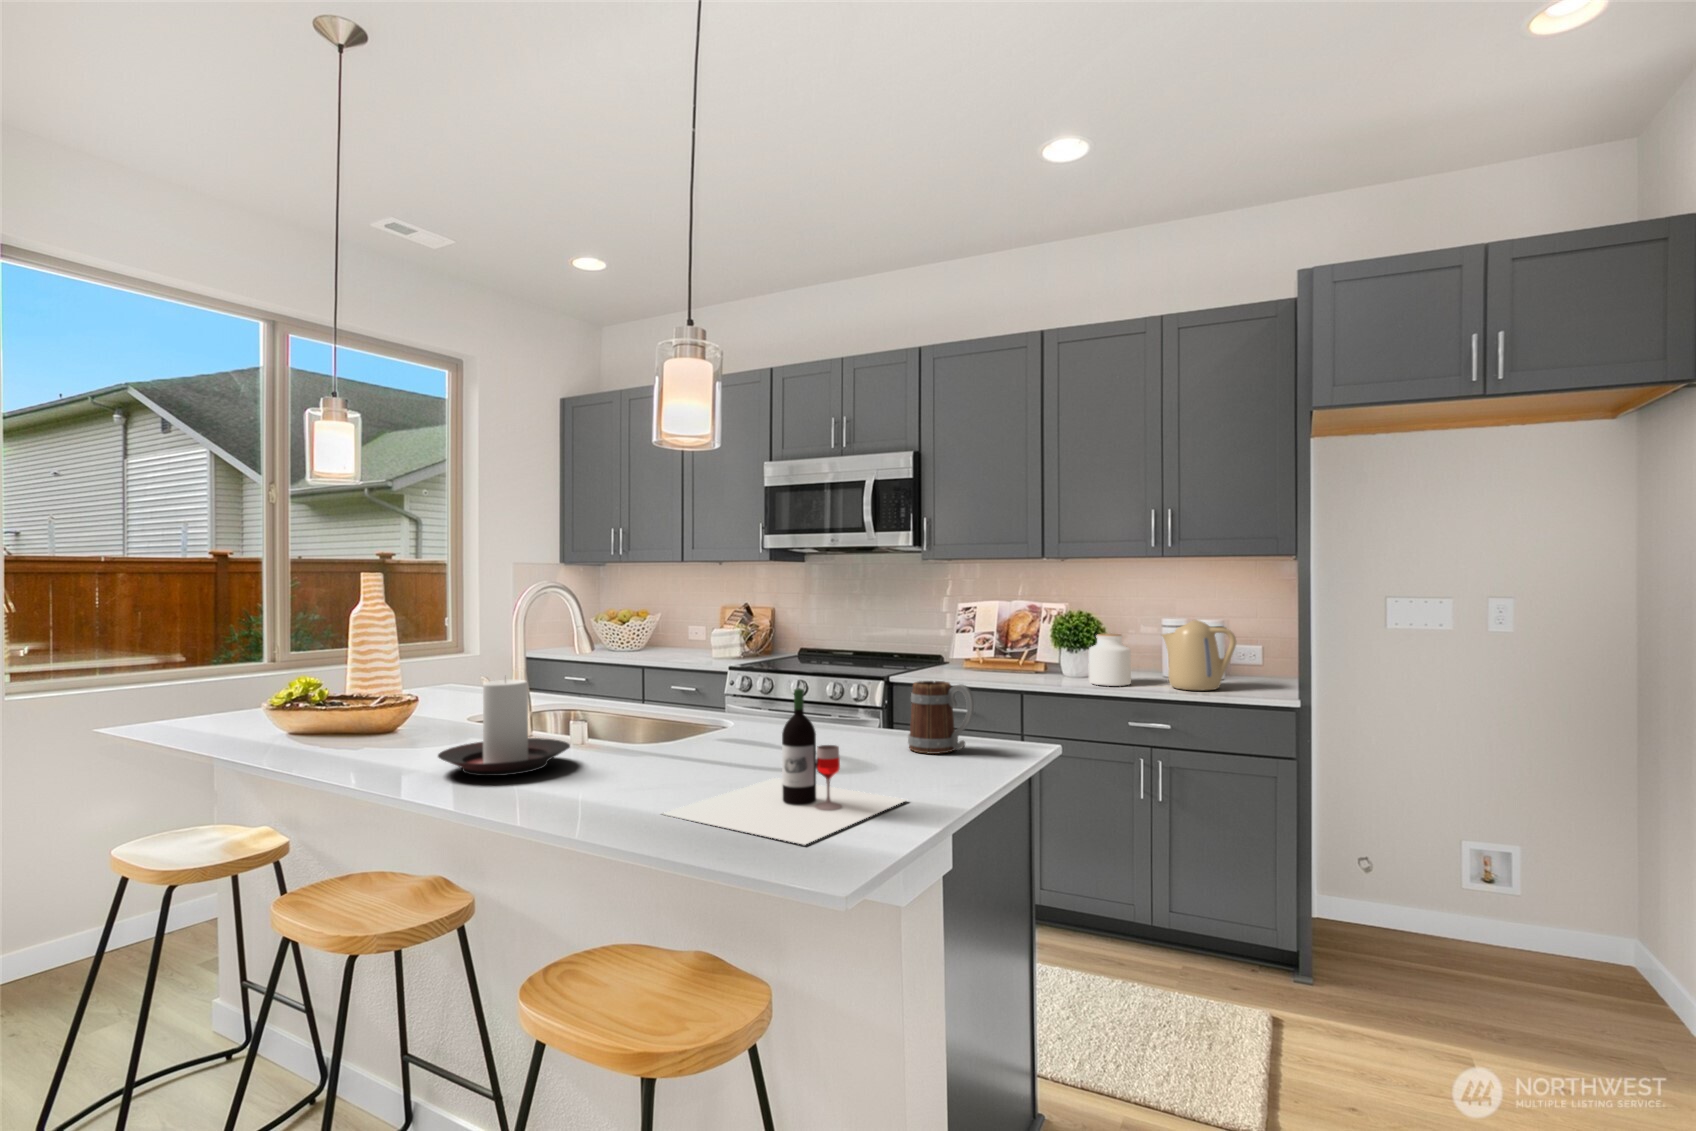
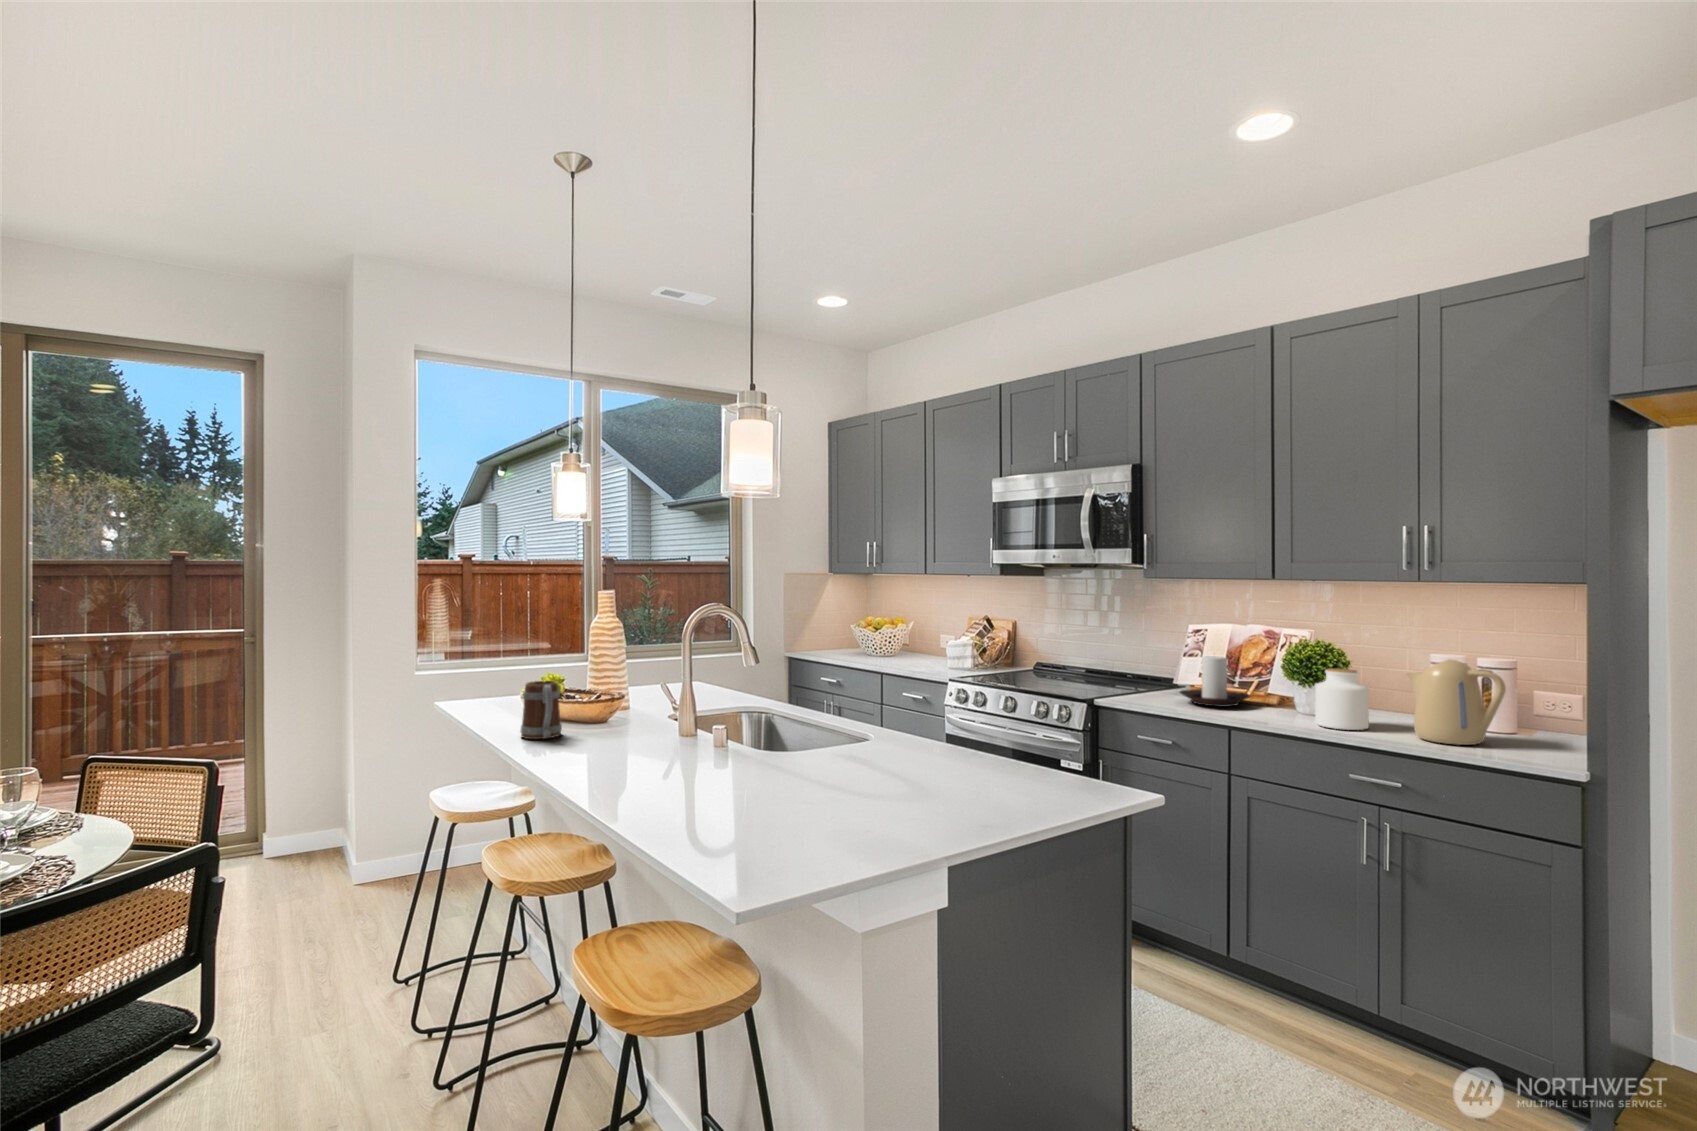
candle holder: present [438,680,570,776] -> present [1179,656,1251,707]
mug: present [908,681,974,754] -> present [520,681,562,739]
wine bottle: present [663,689,906,845] -> none [707,720,931,869]

